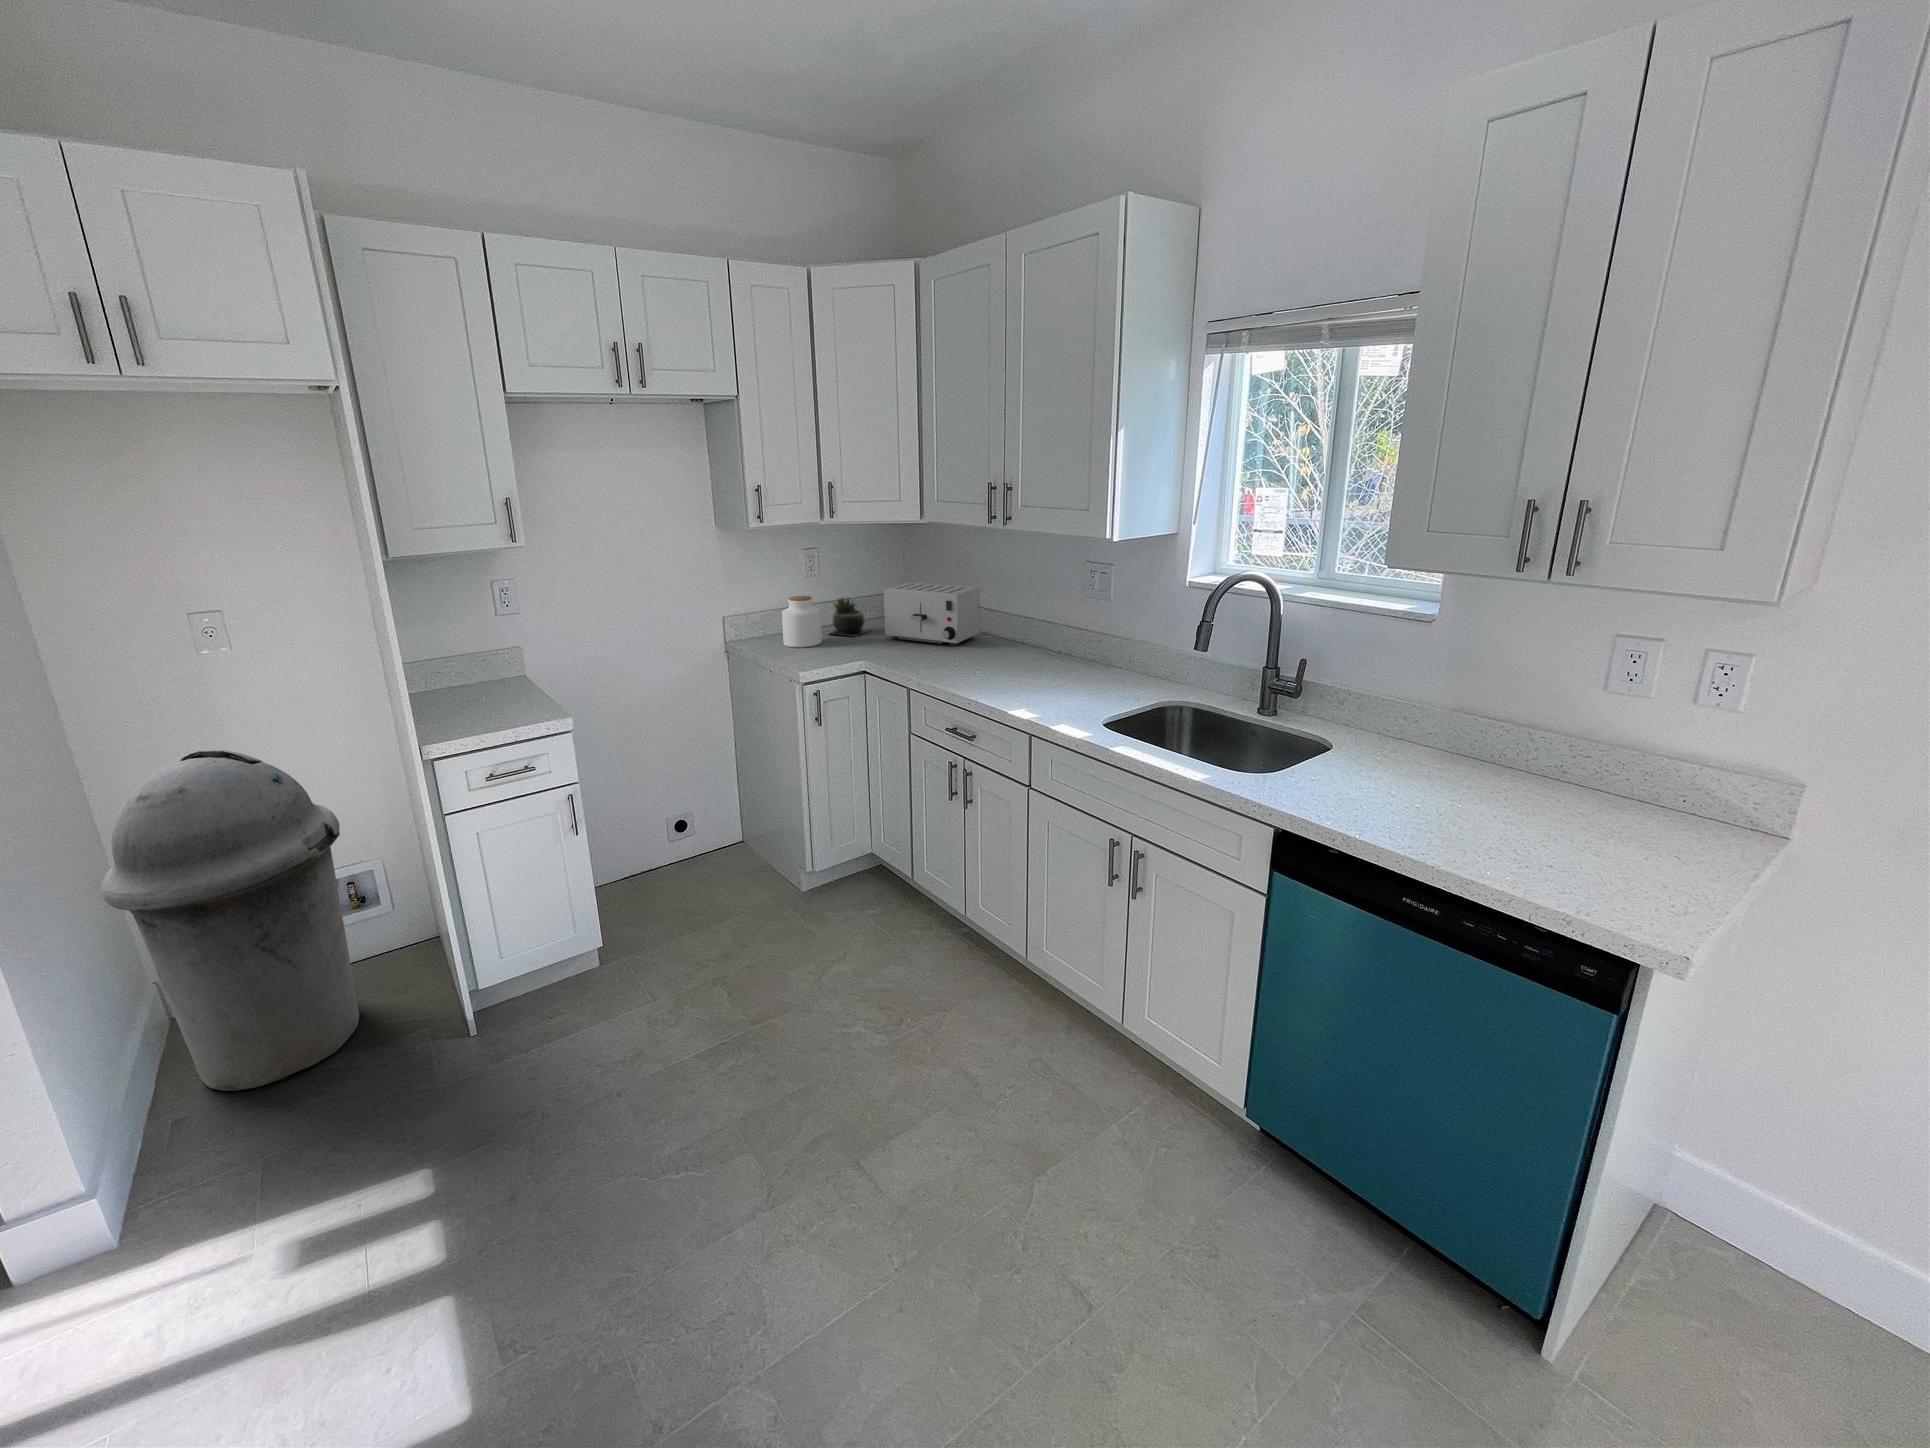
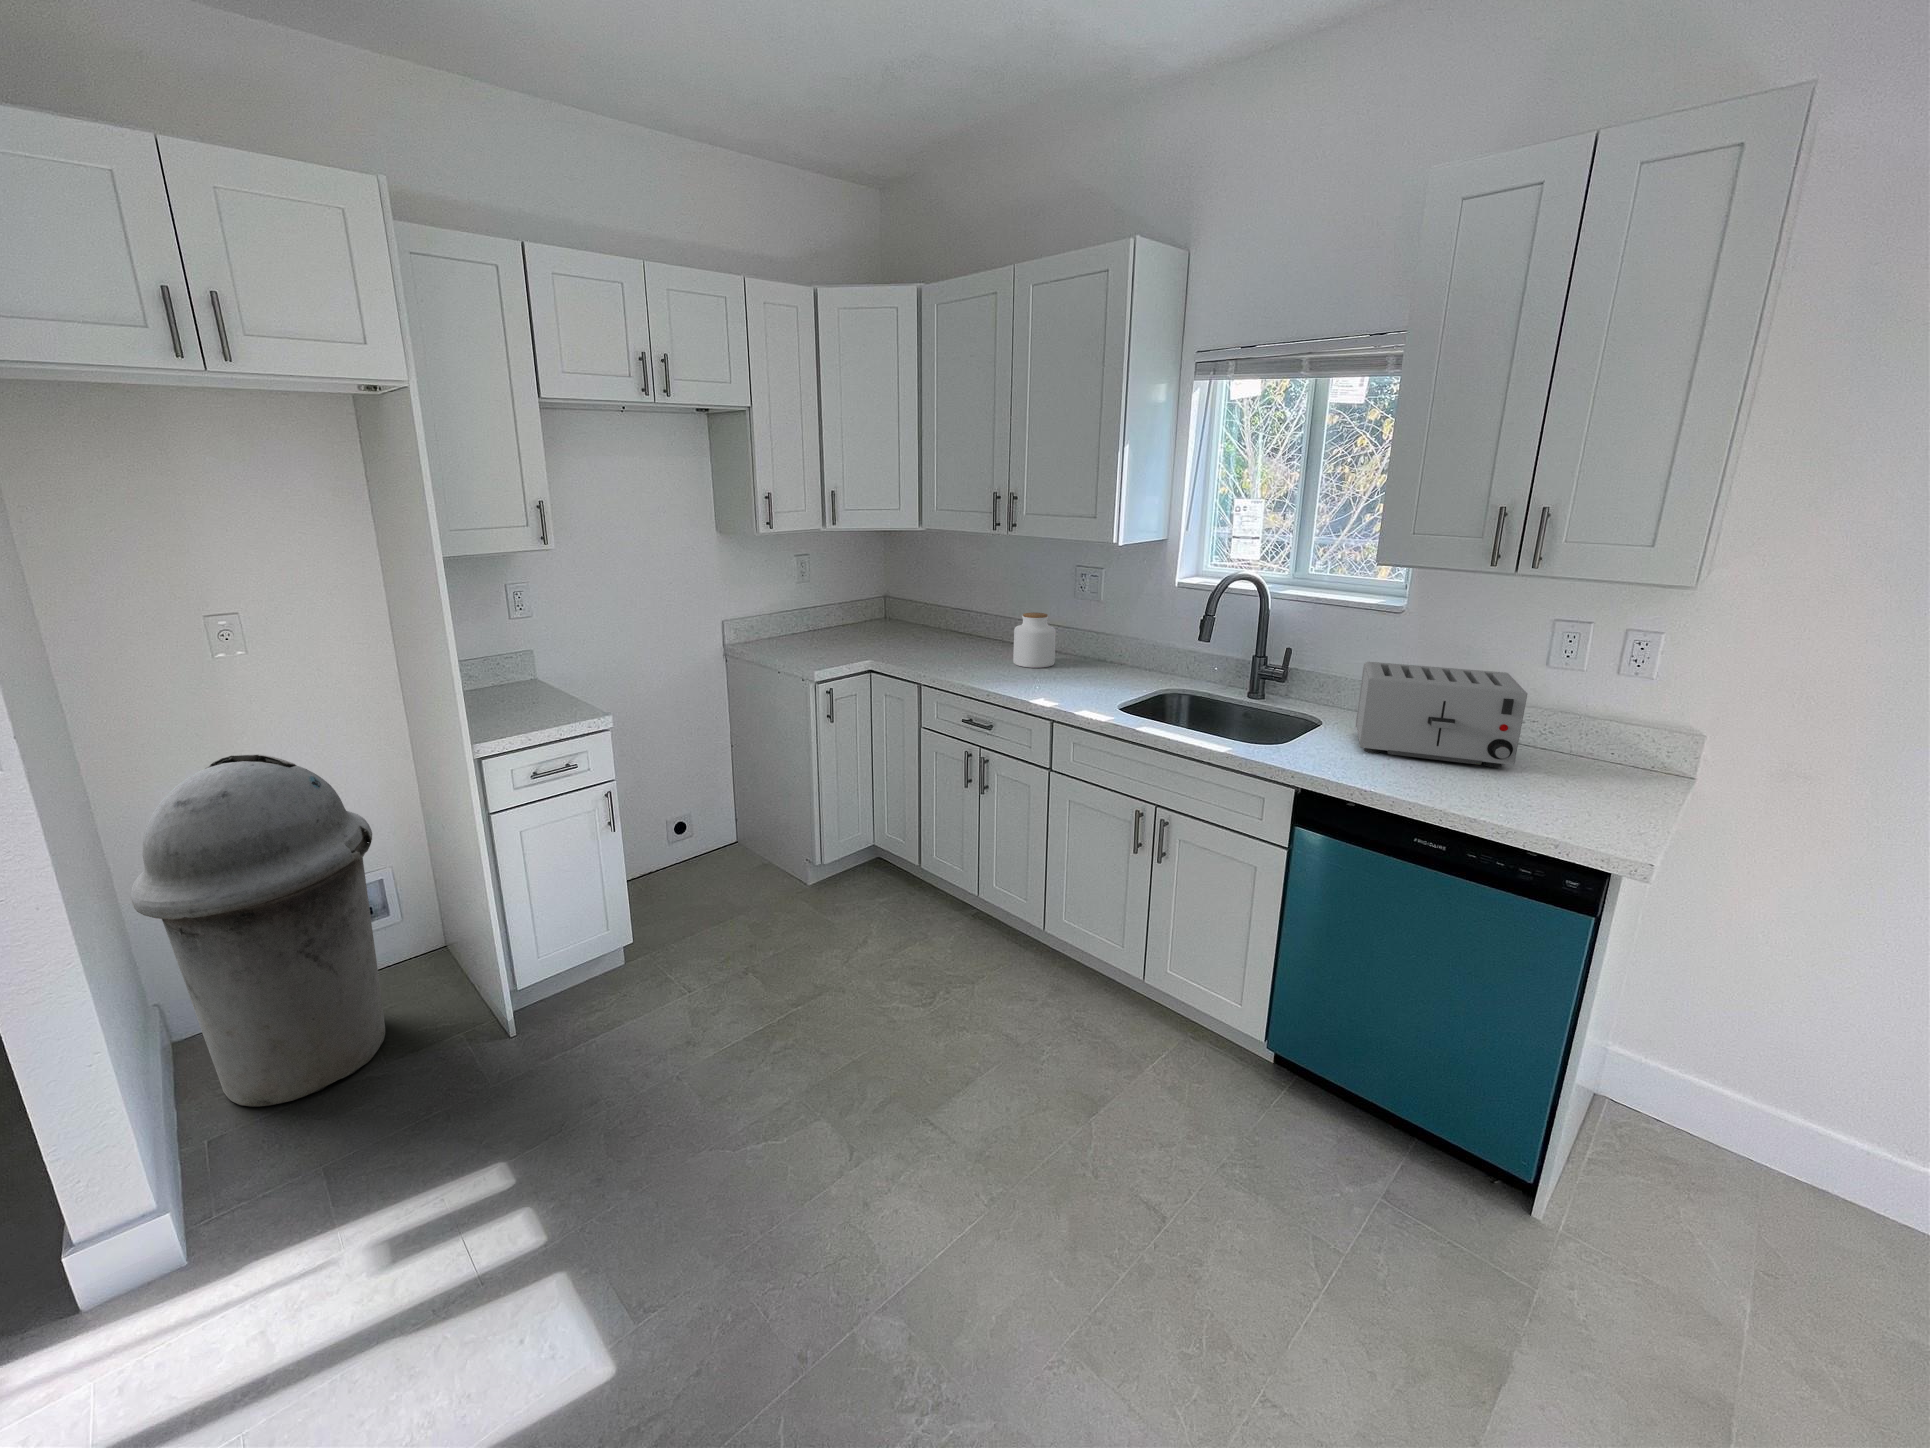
toaster: present [884,582,980,646] -> present [1355,662,1527,768]
jar: present [782,596,822,647] -> present [1013,613,1056,668]
succulent plant: present [830,598,868,637] -> none [820,601,862,640]

